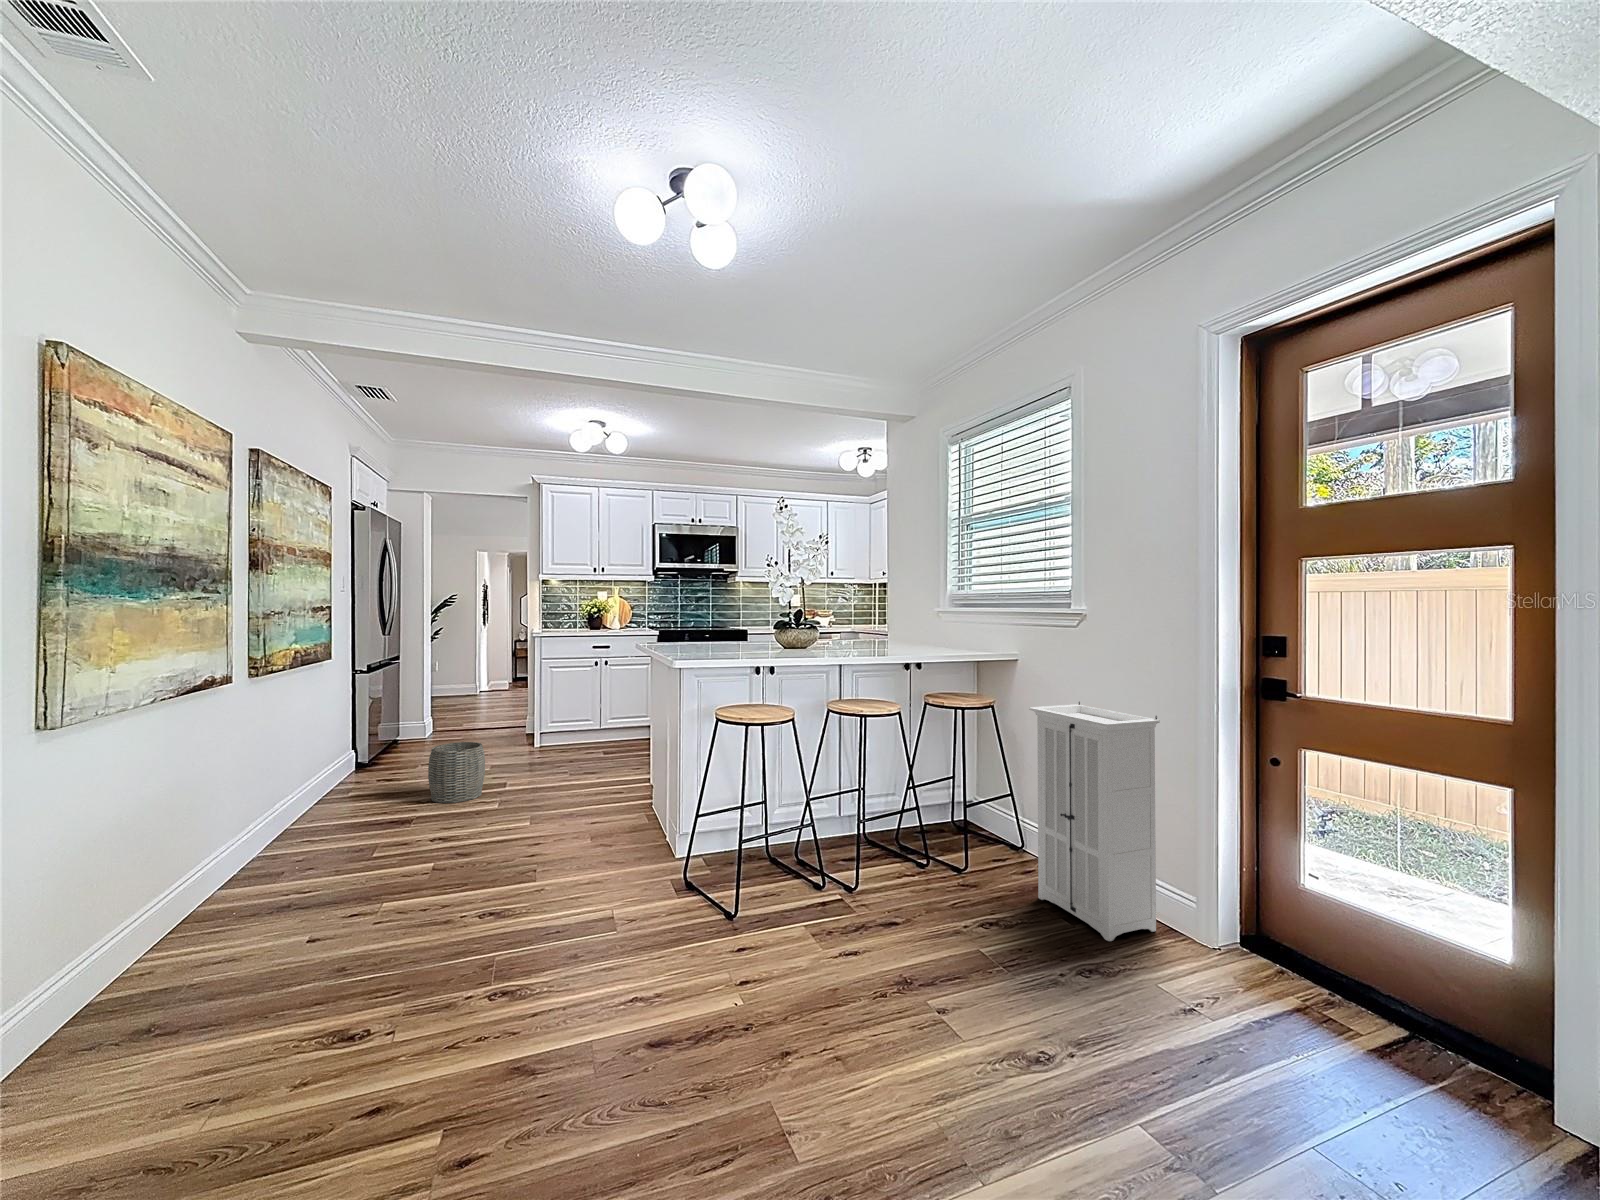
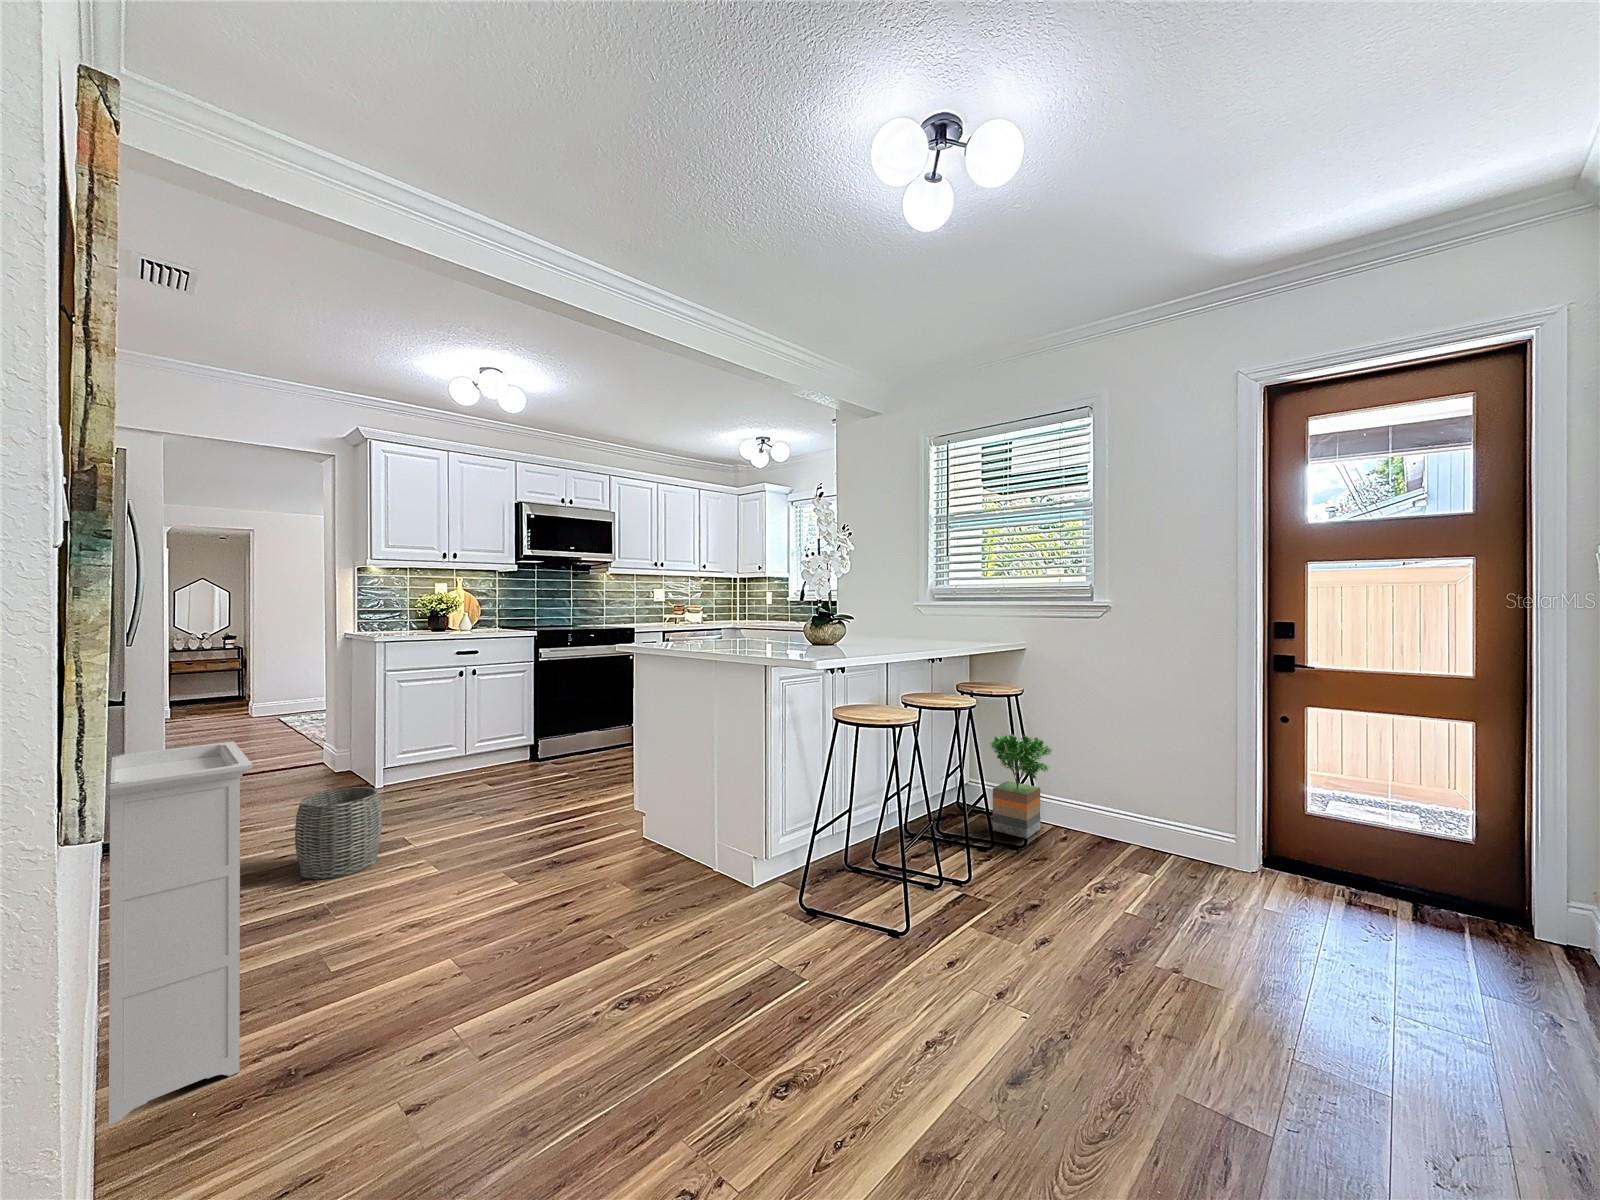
storage cabinet: present [1029,702,1160,941] -> present [109,741,253,1125]
potted tree: none [955,752,1032,869] -> present [990,734,1052,839]

